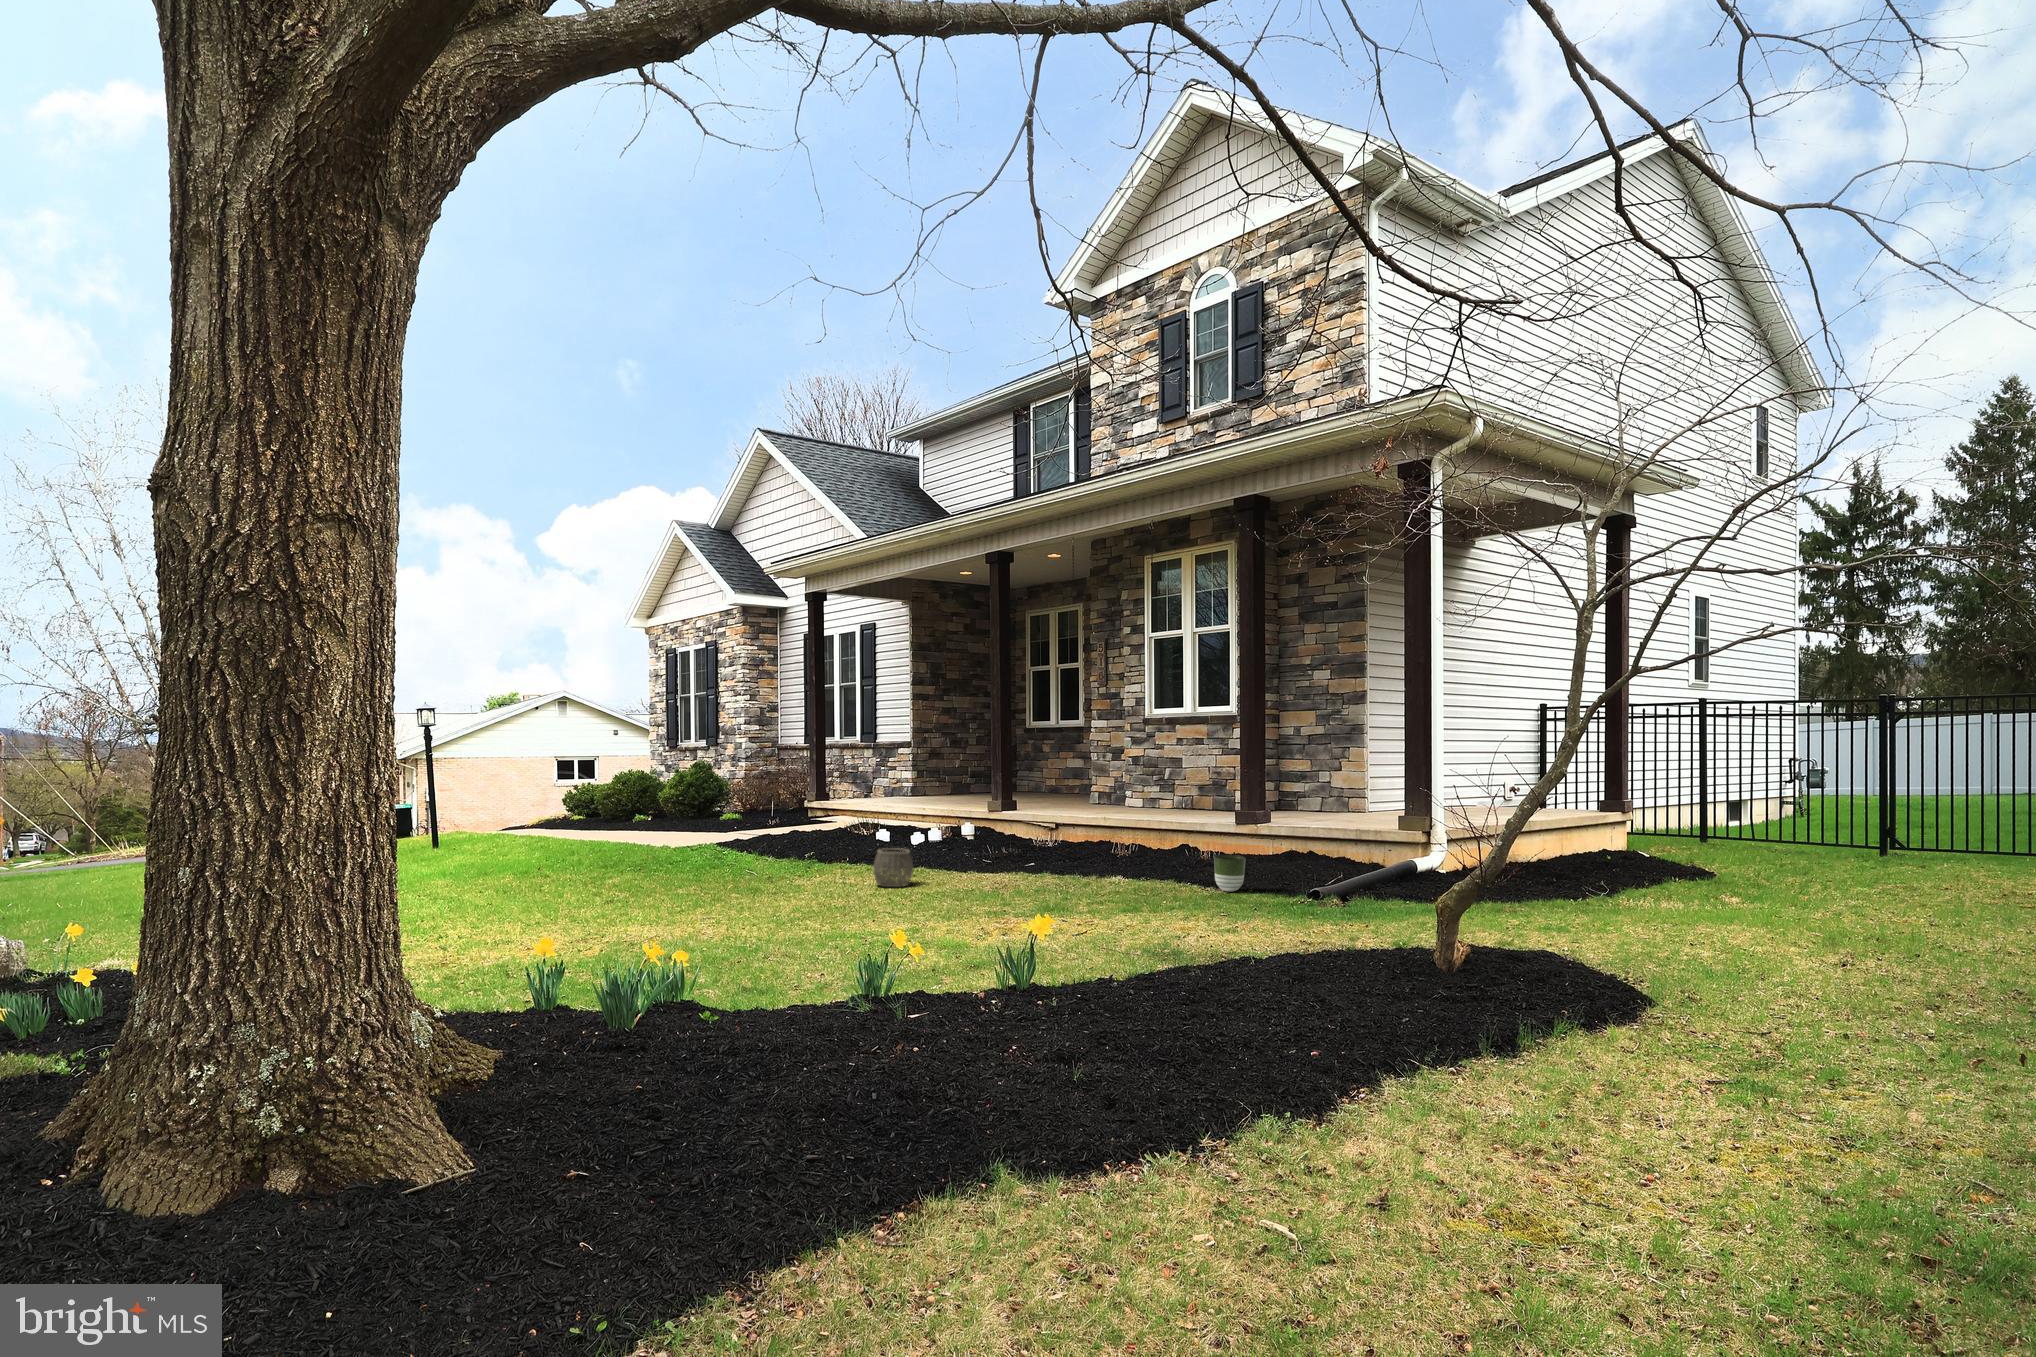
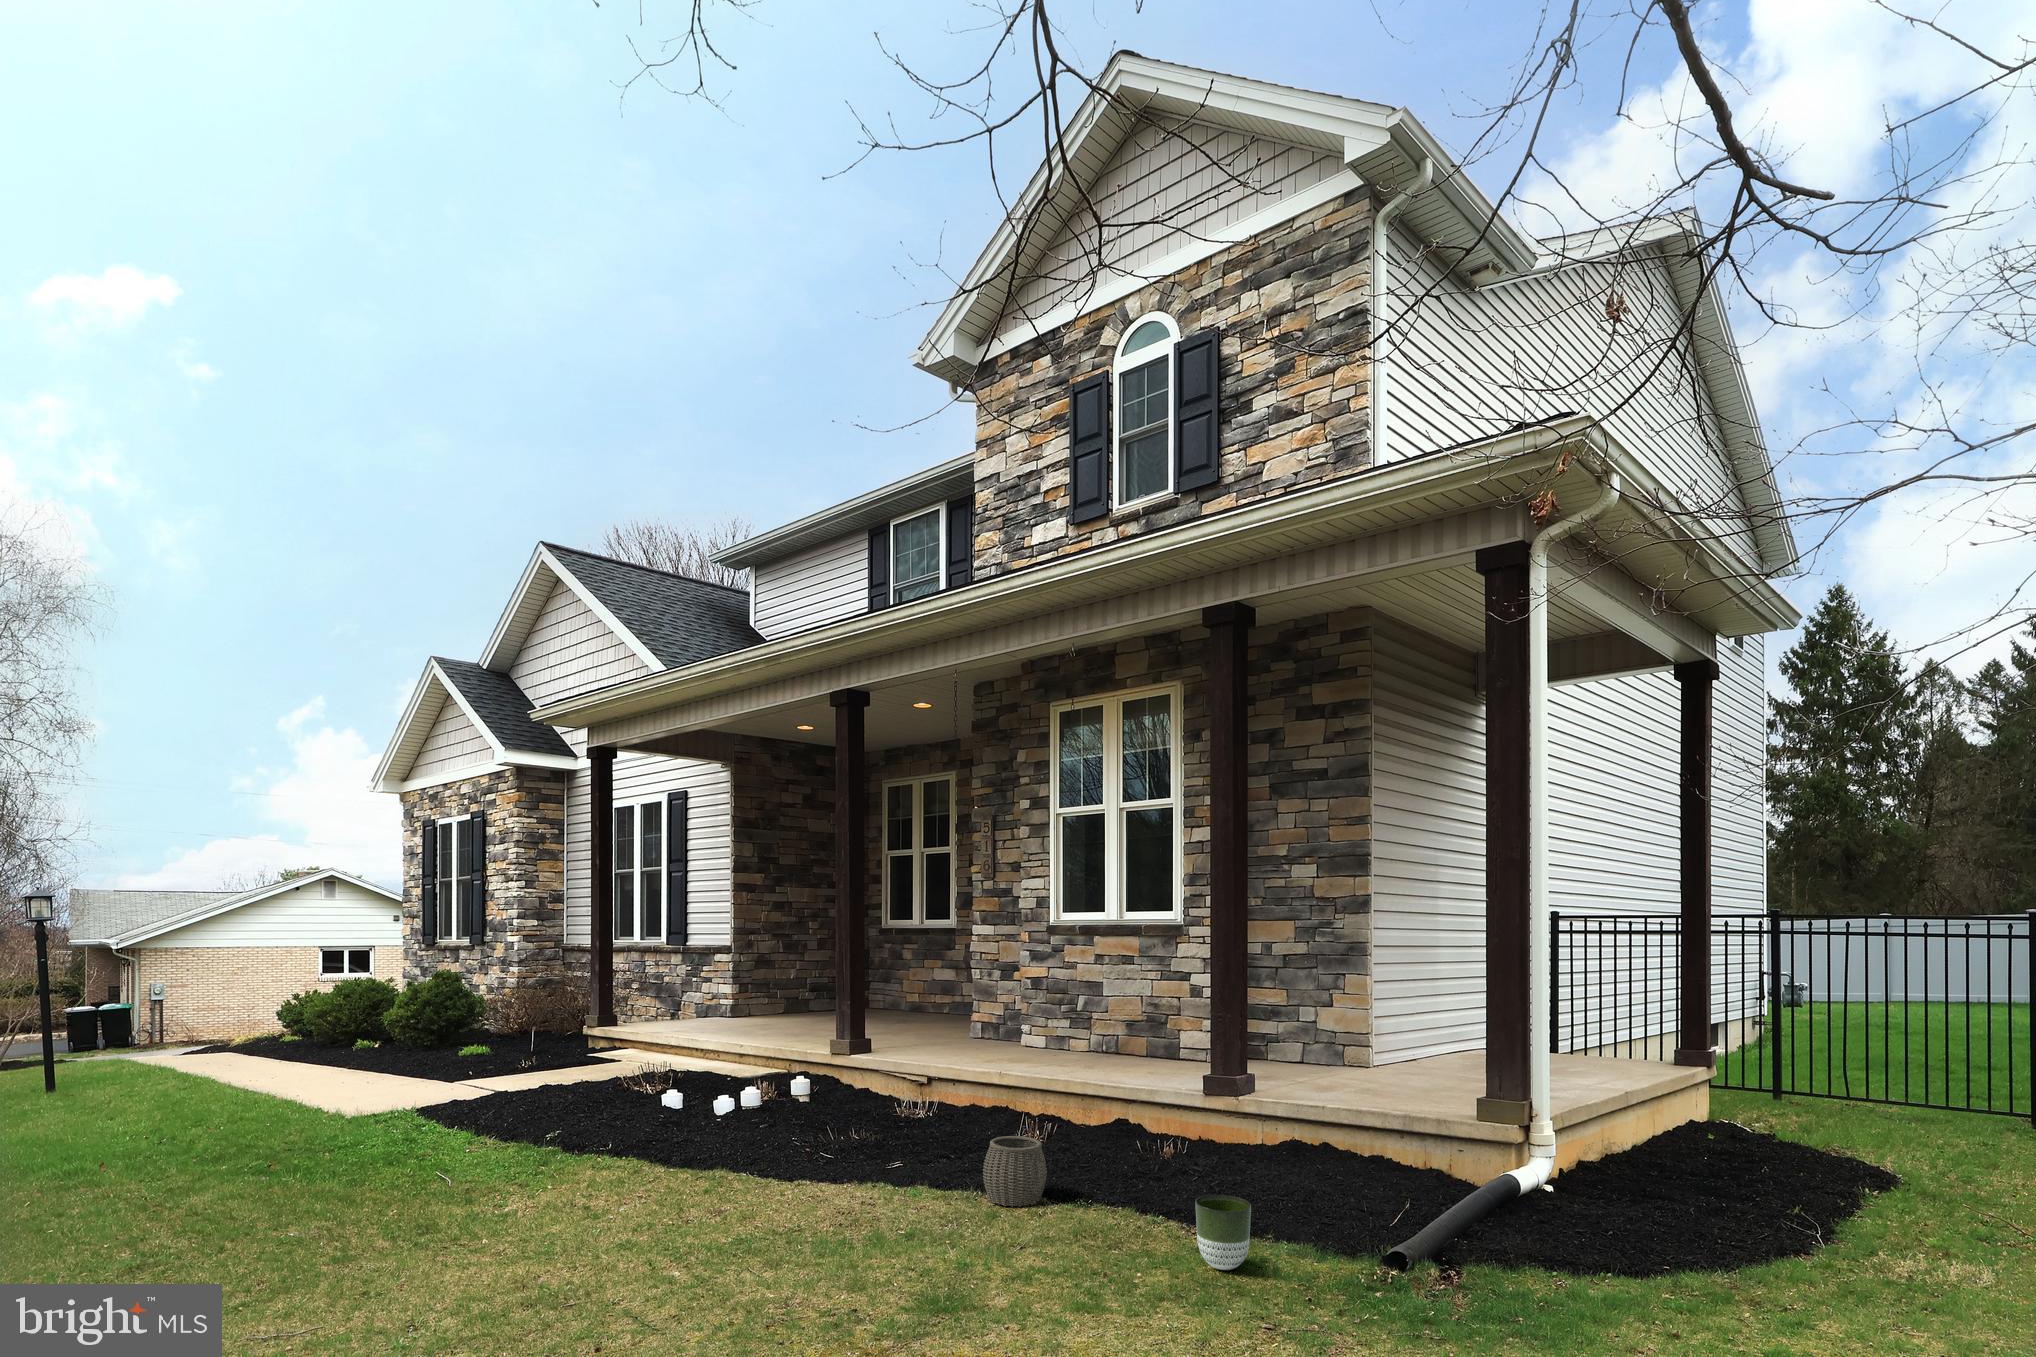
woven basket: present [873,848,913,887] -> present [983,1136,1047,1207]

